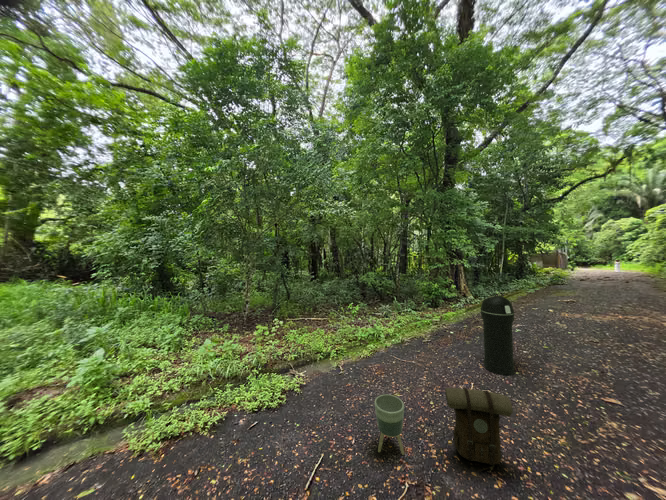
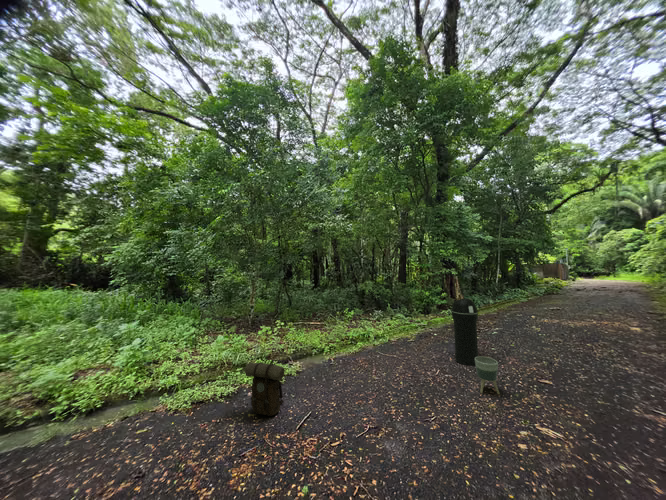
backpack: present [445,388,513,465] -> present [245,363,285,416]
planter: present [375,394,404,455] -> present [475,357,500,394]

